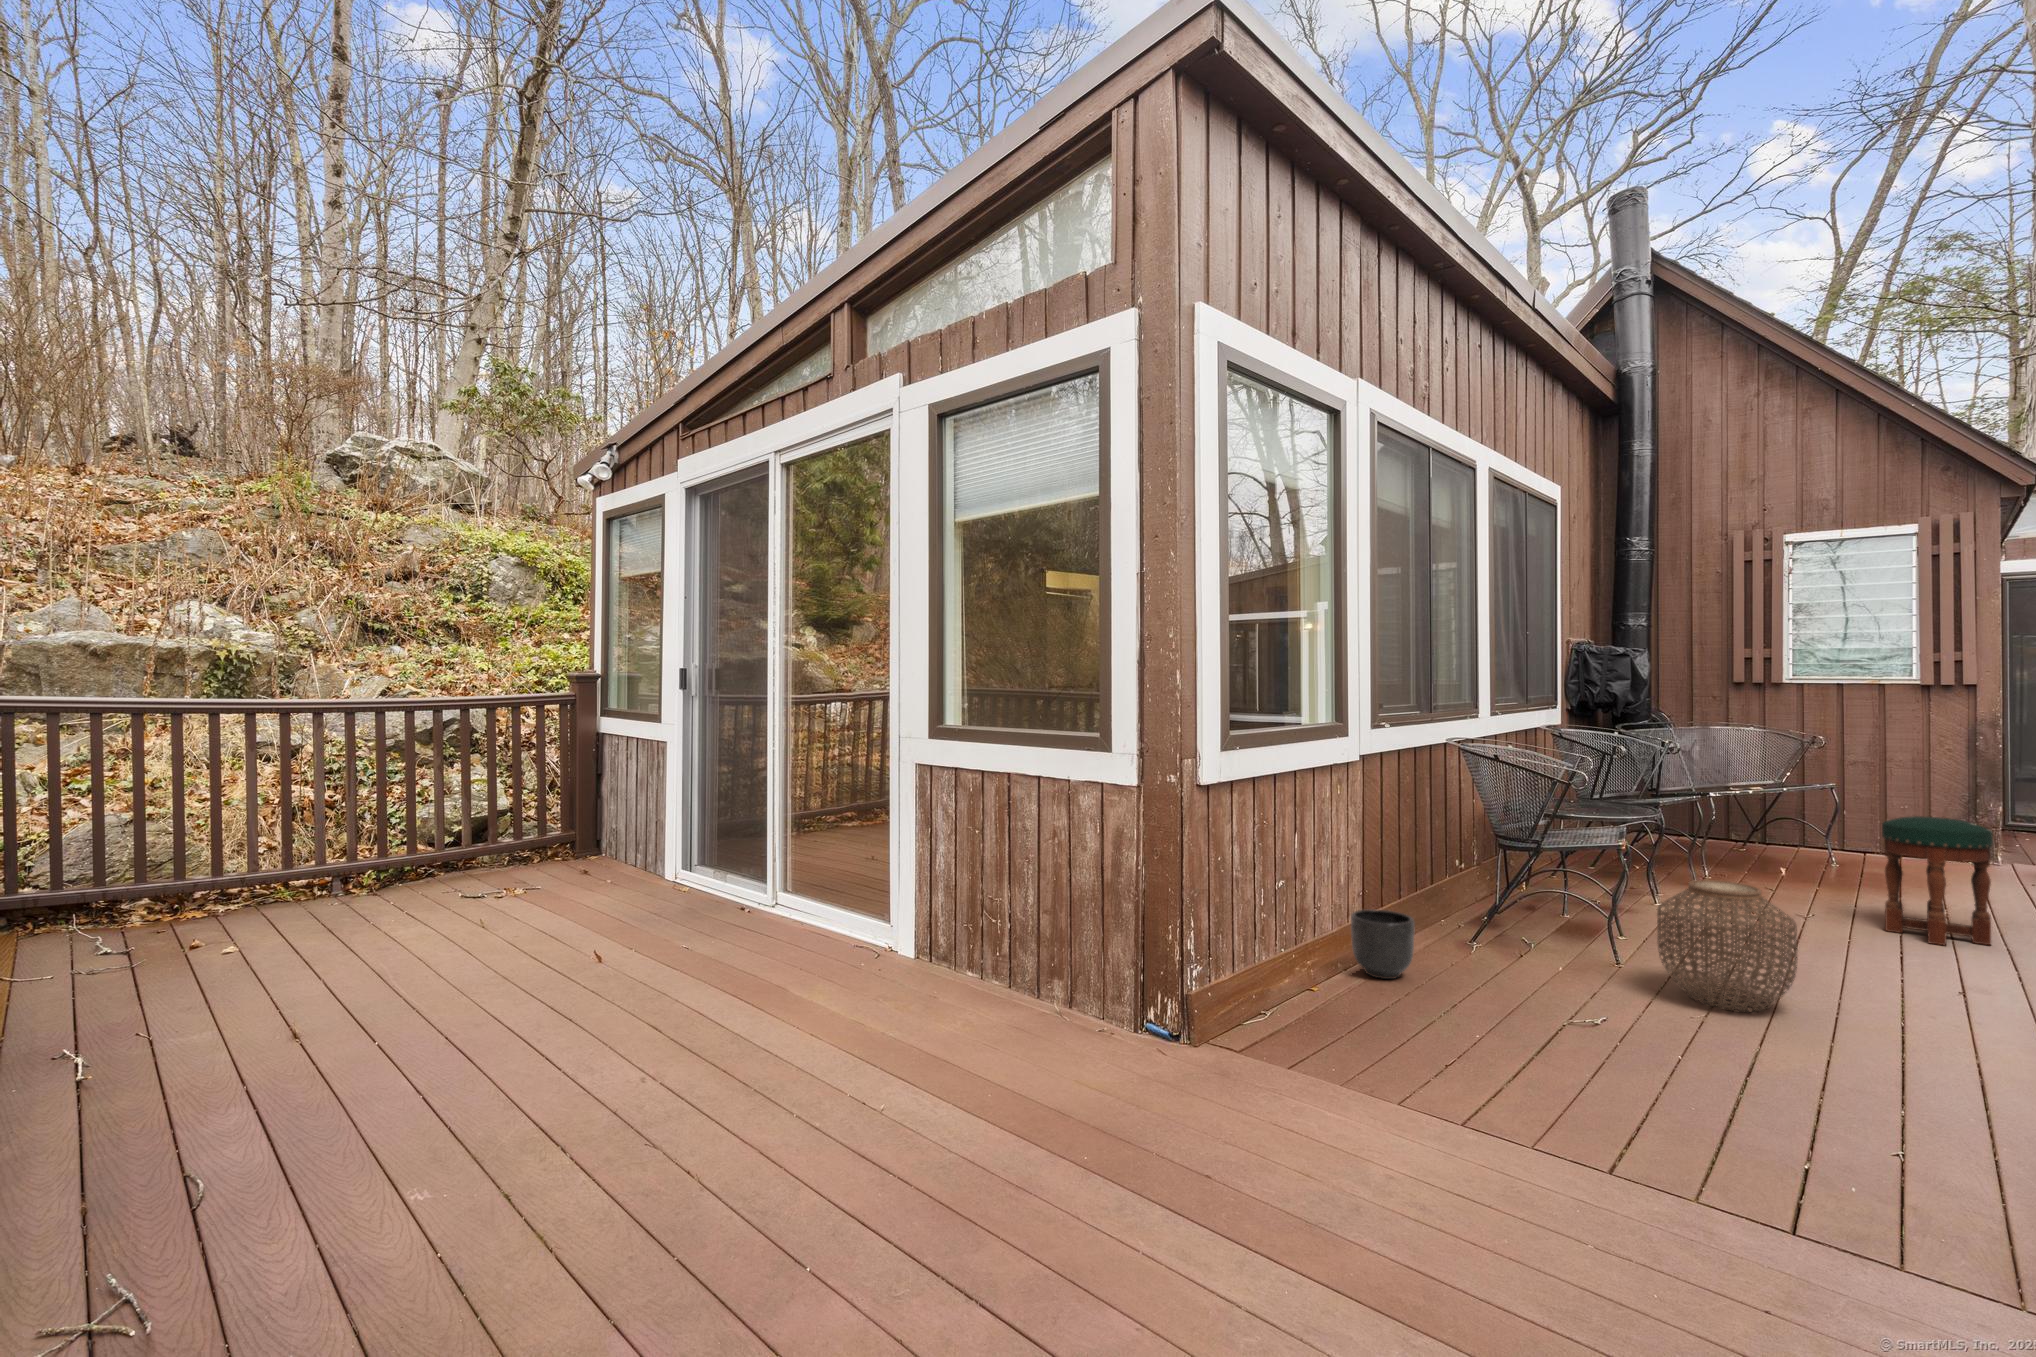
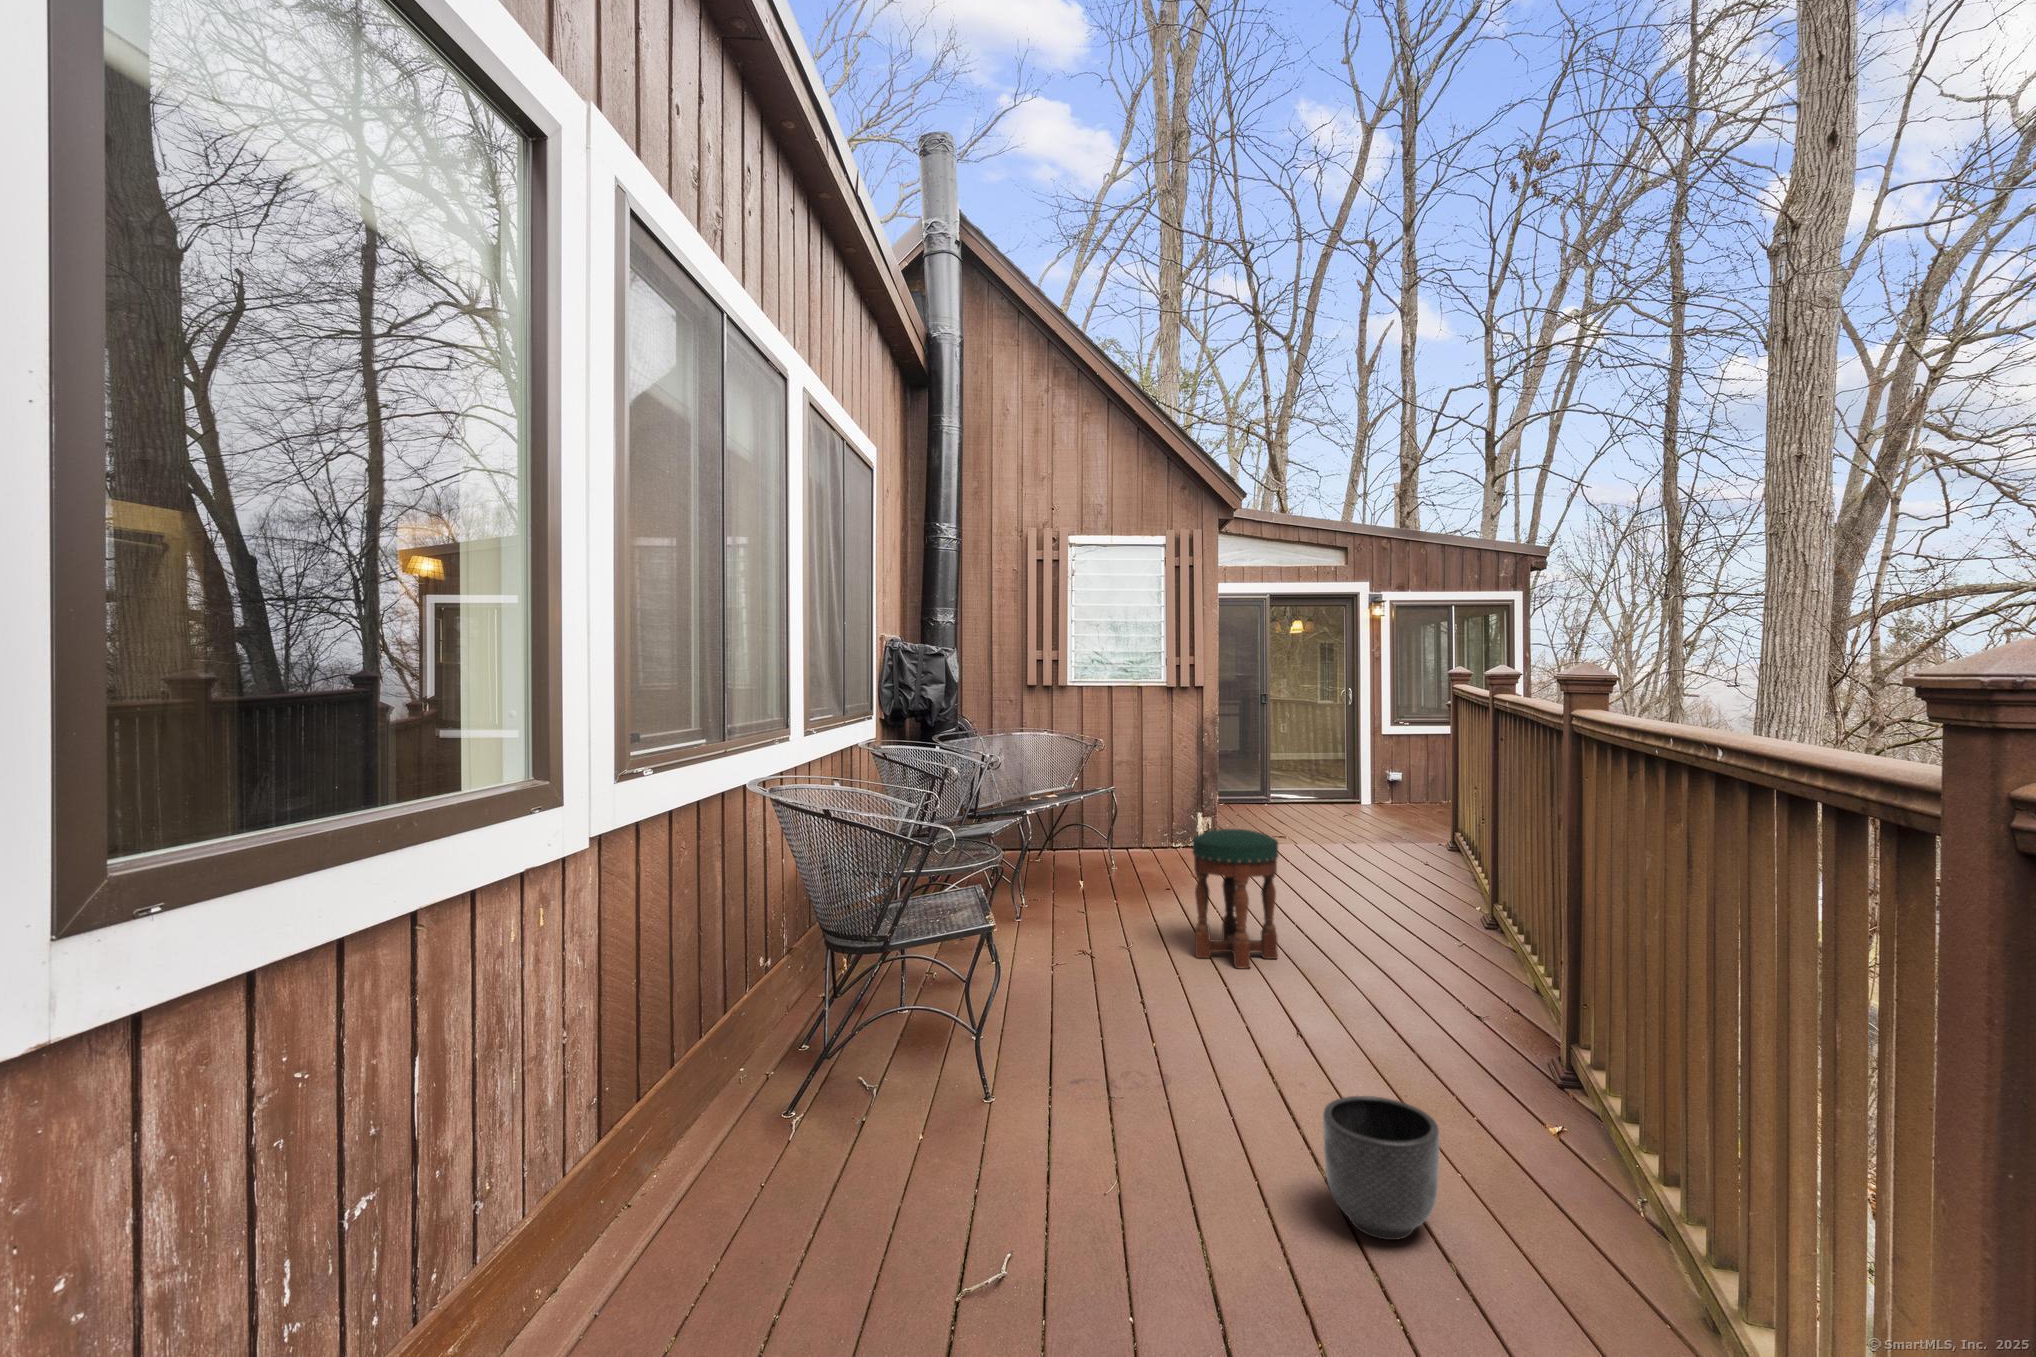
woven basket: present [1657,880,1798,1012] -> none [1050,972,1212,1172]
planter: present [1351,909,1415,979] -> present [1323,1096,1439,1240]

